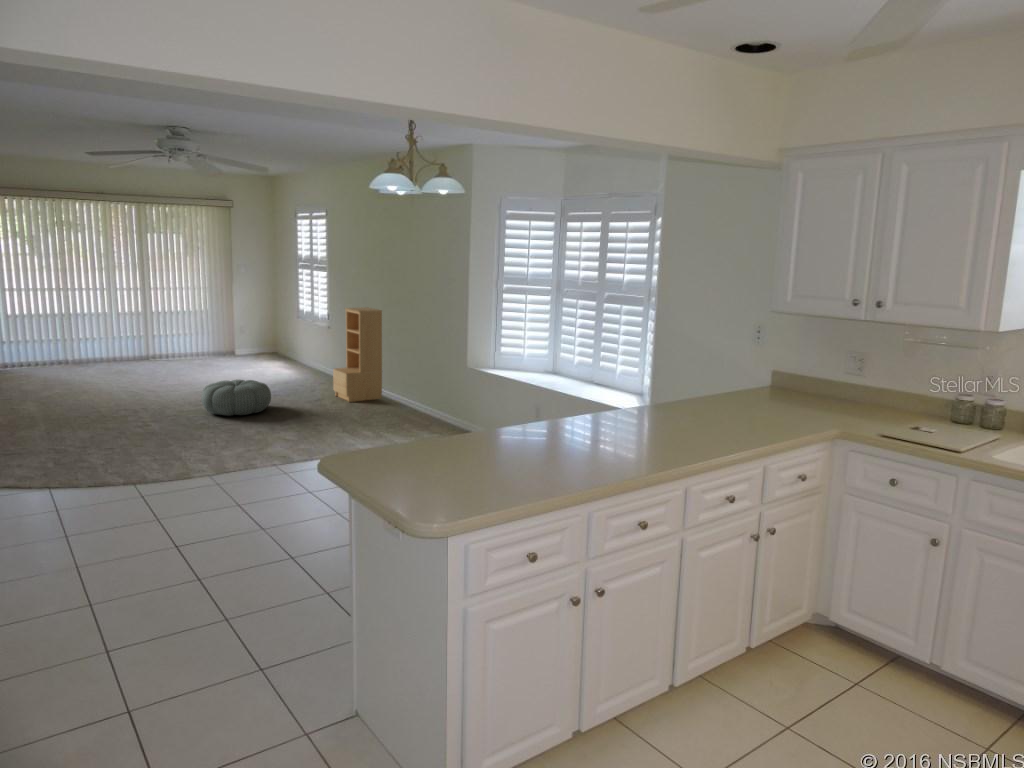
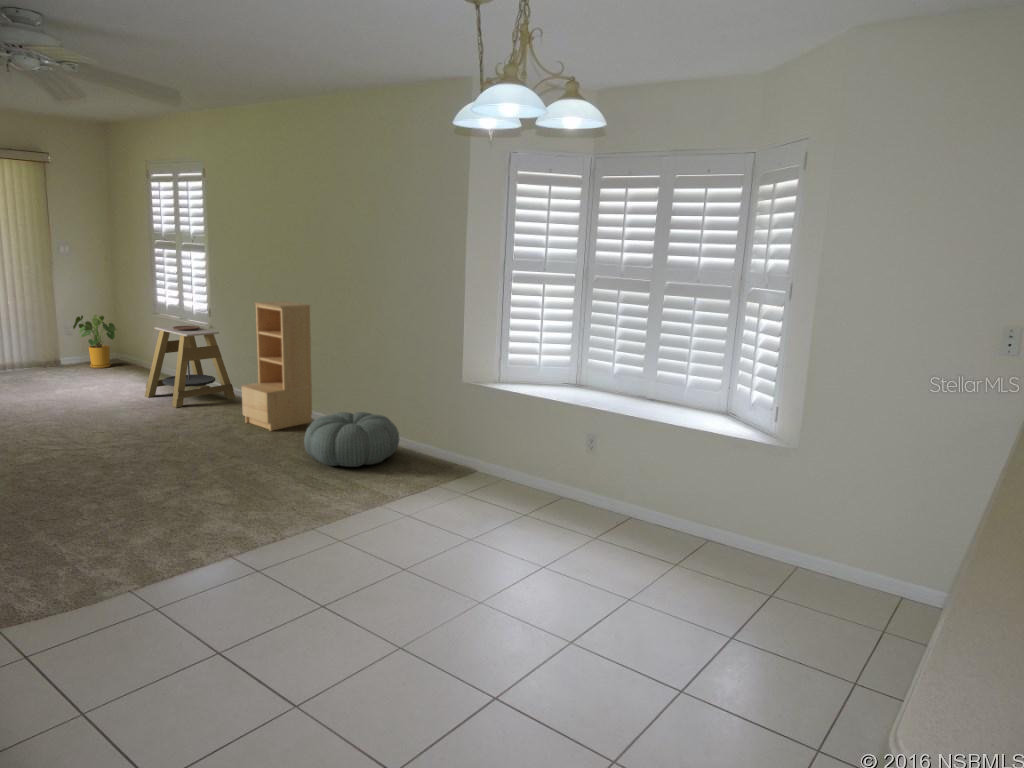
house plant: none [244,318,275,358] -> present [73,315,117,368]
side table: none [279,326,340,385] -> present [145,325,235,408]
pouf: present [201,380,271,416] -> present [304,412,399,467]

